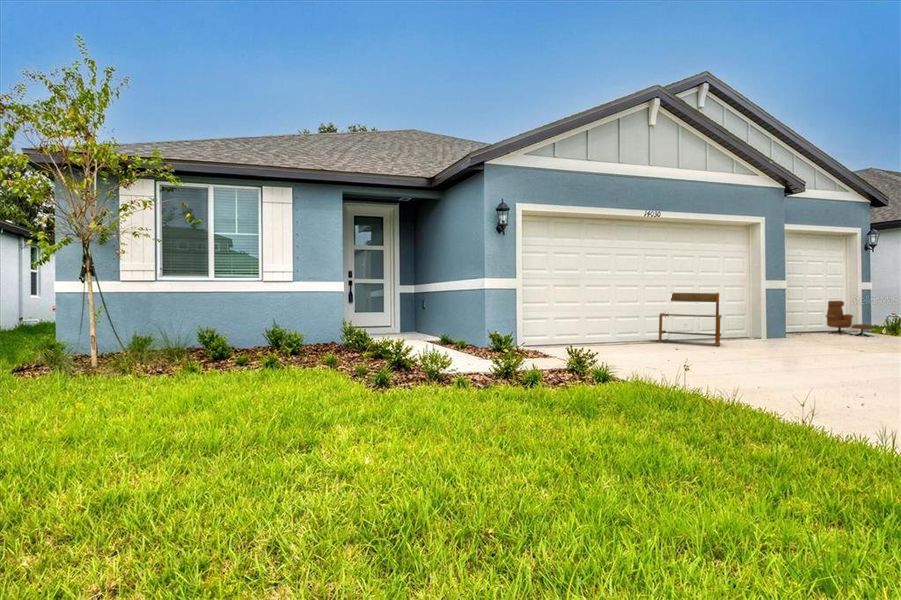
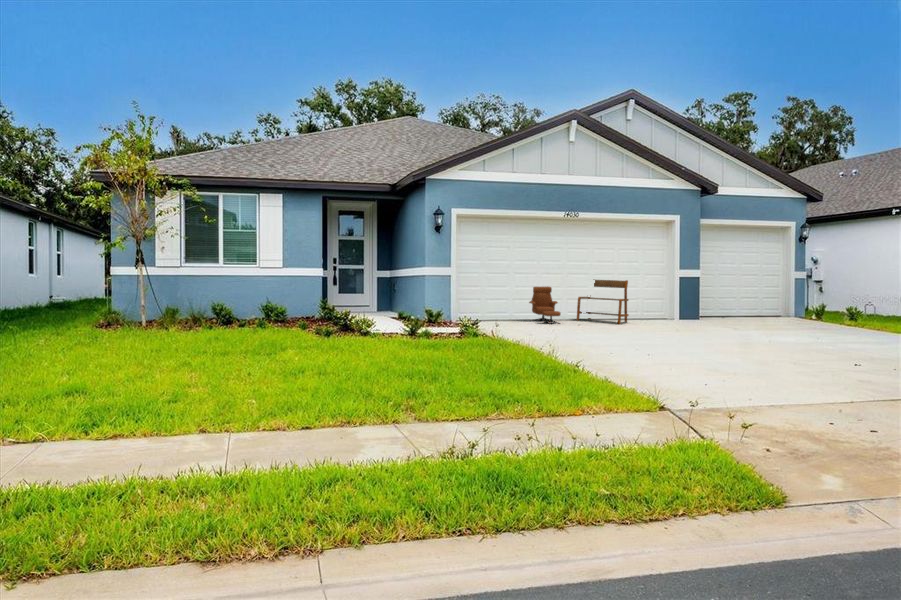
lounge chair: present [826,301,872,337] -> present [529,286,561,324]

